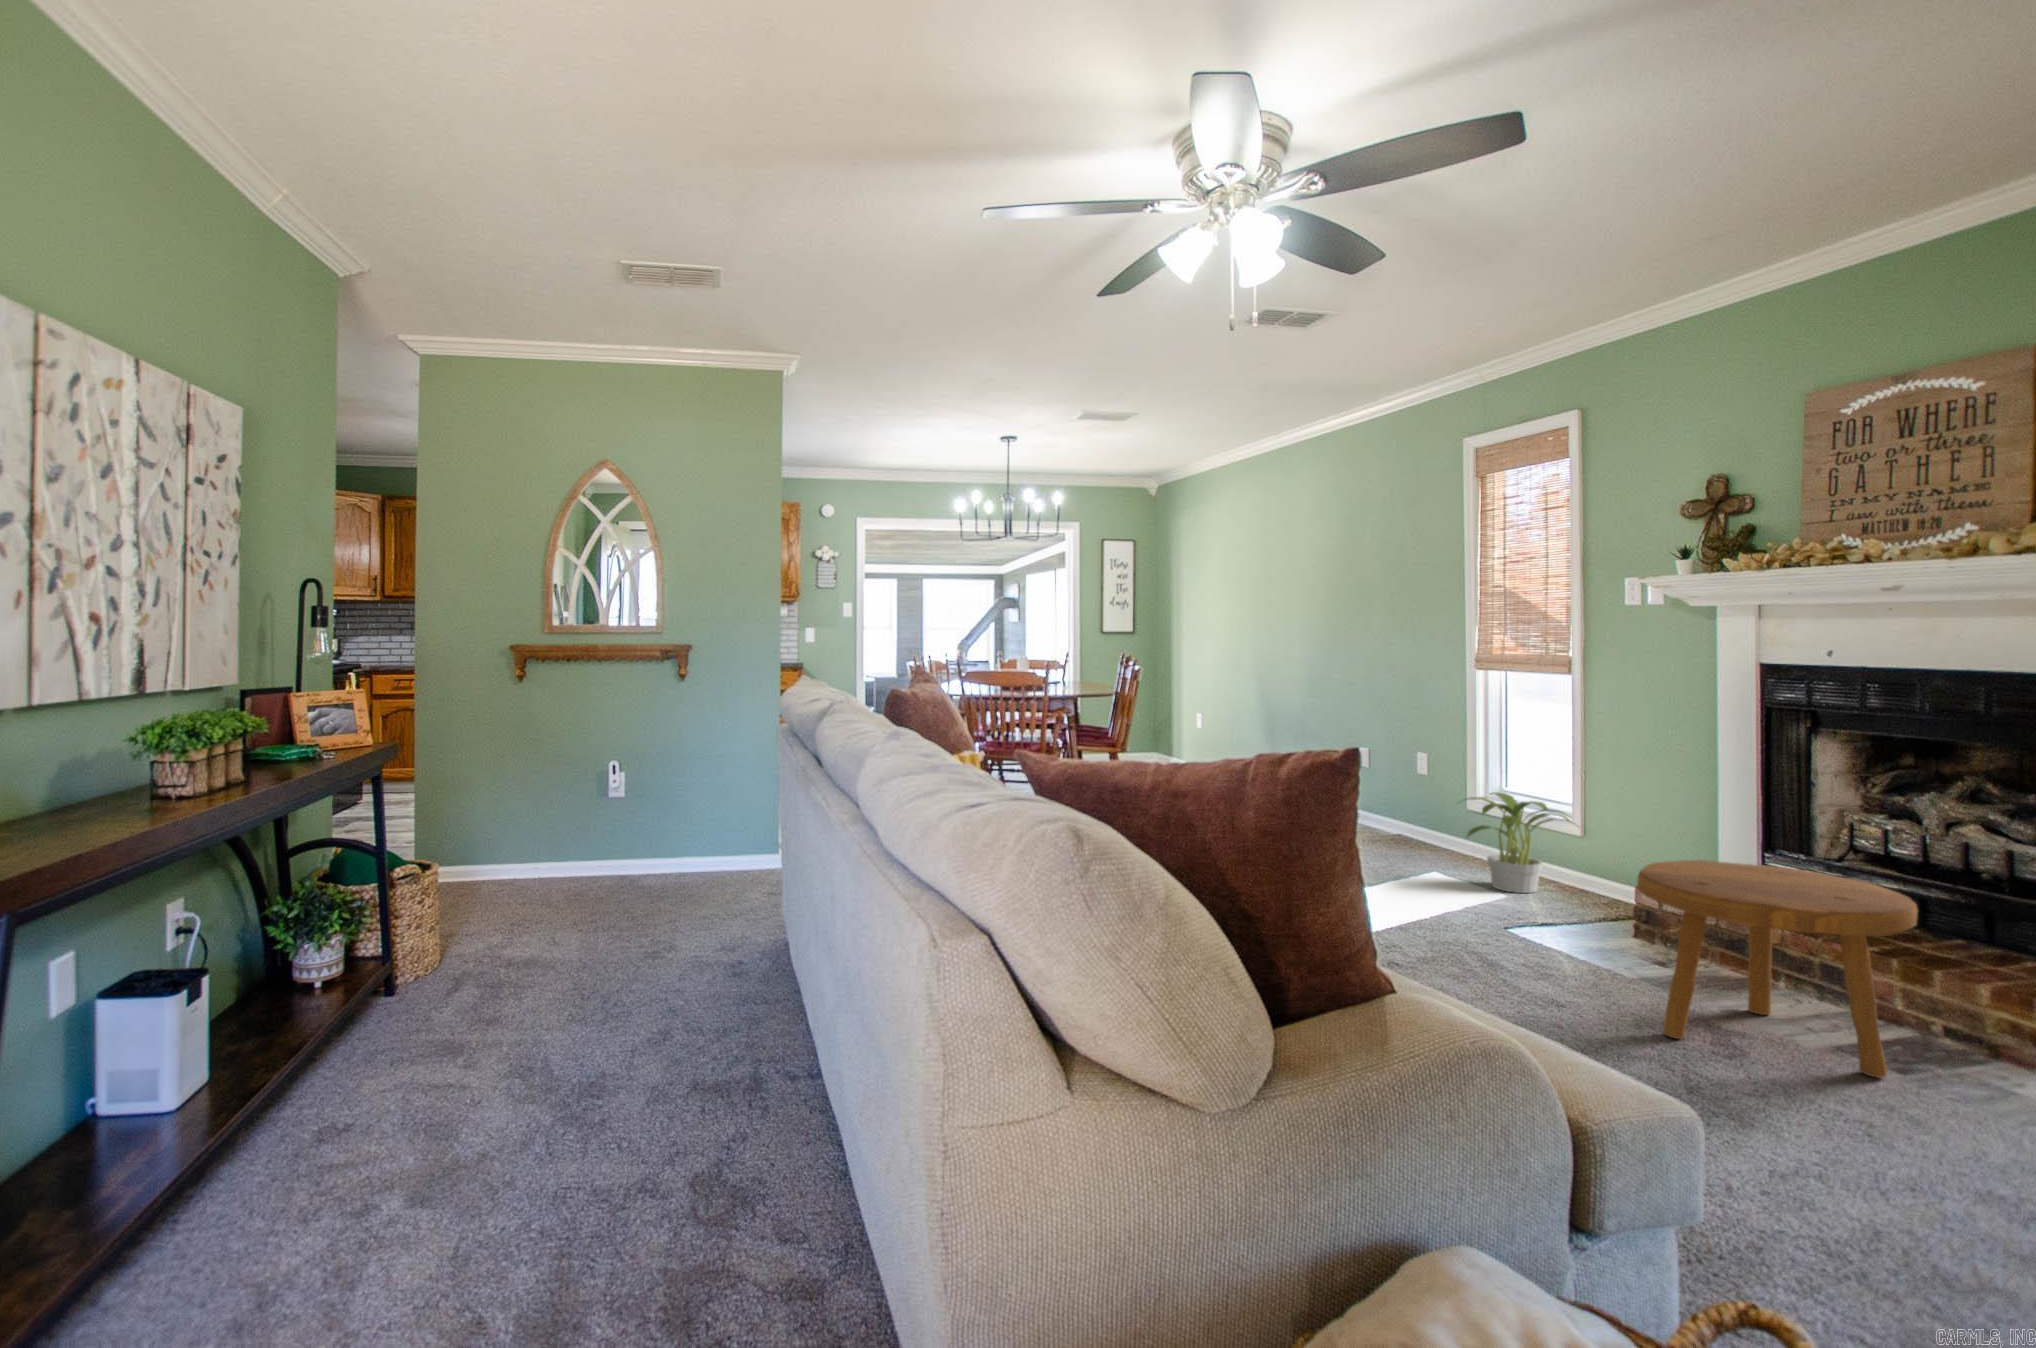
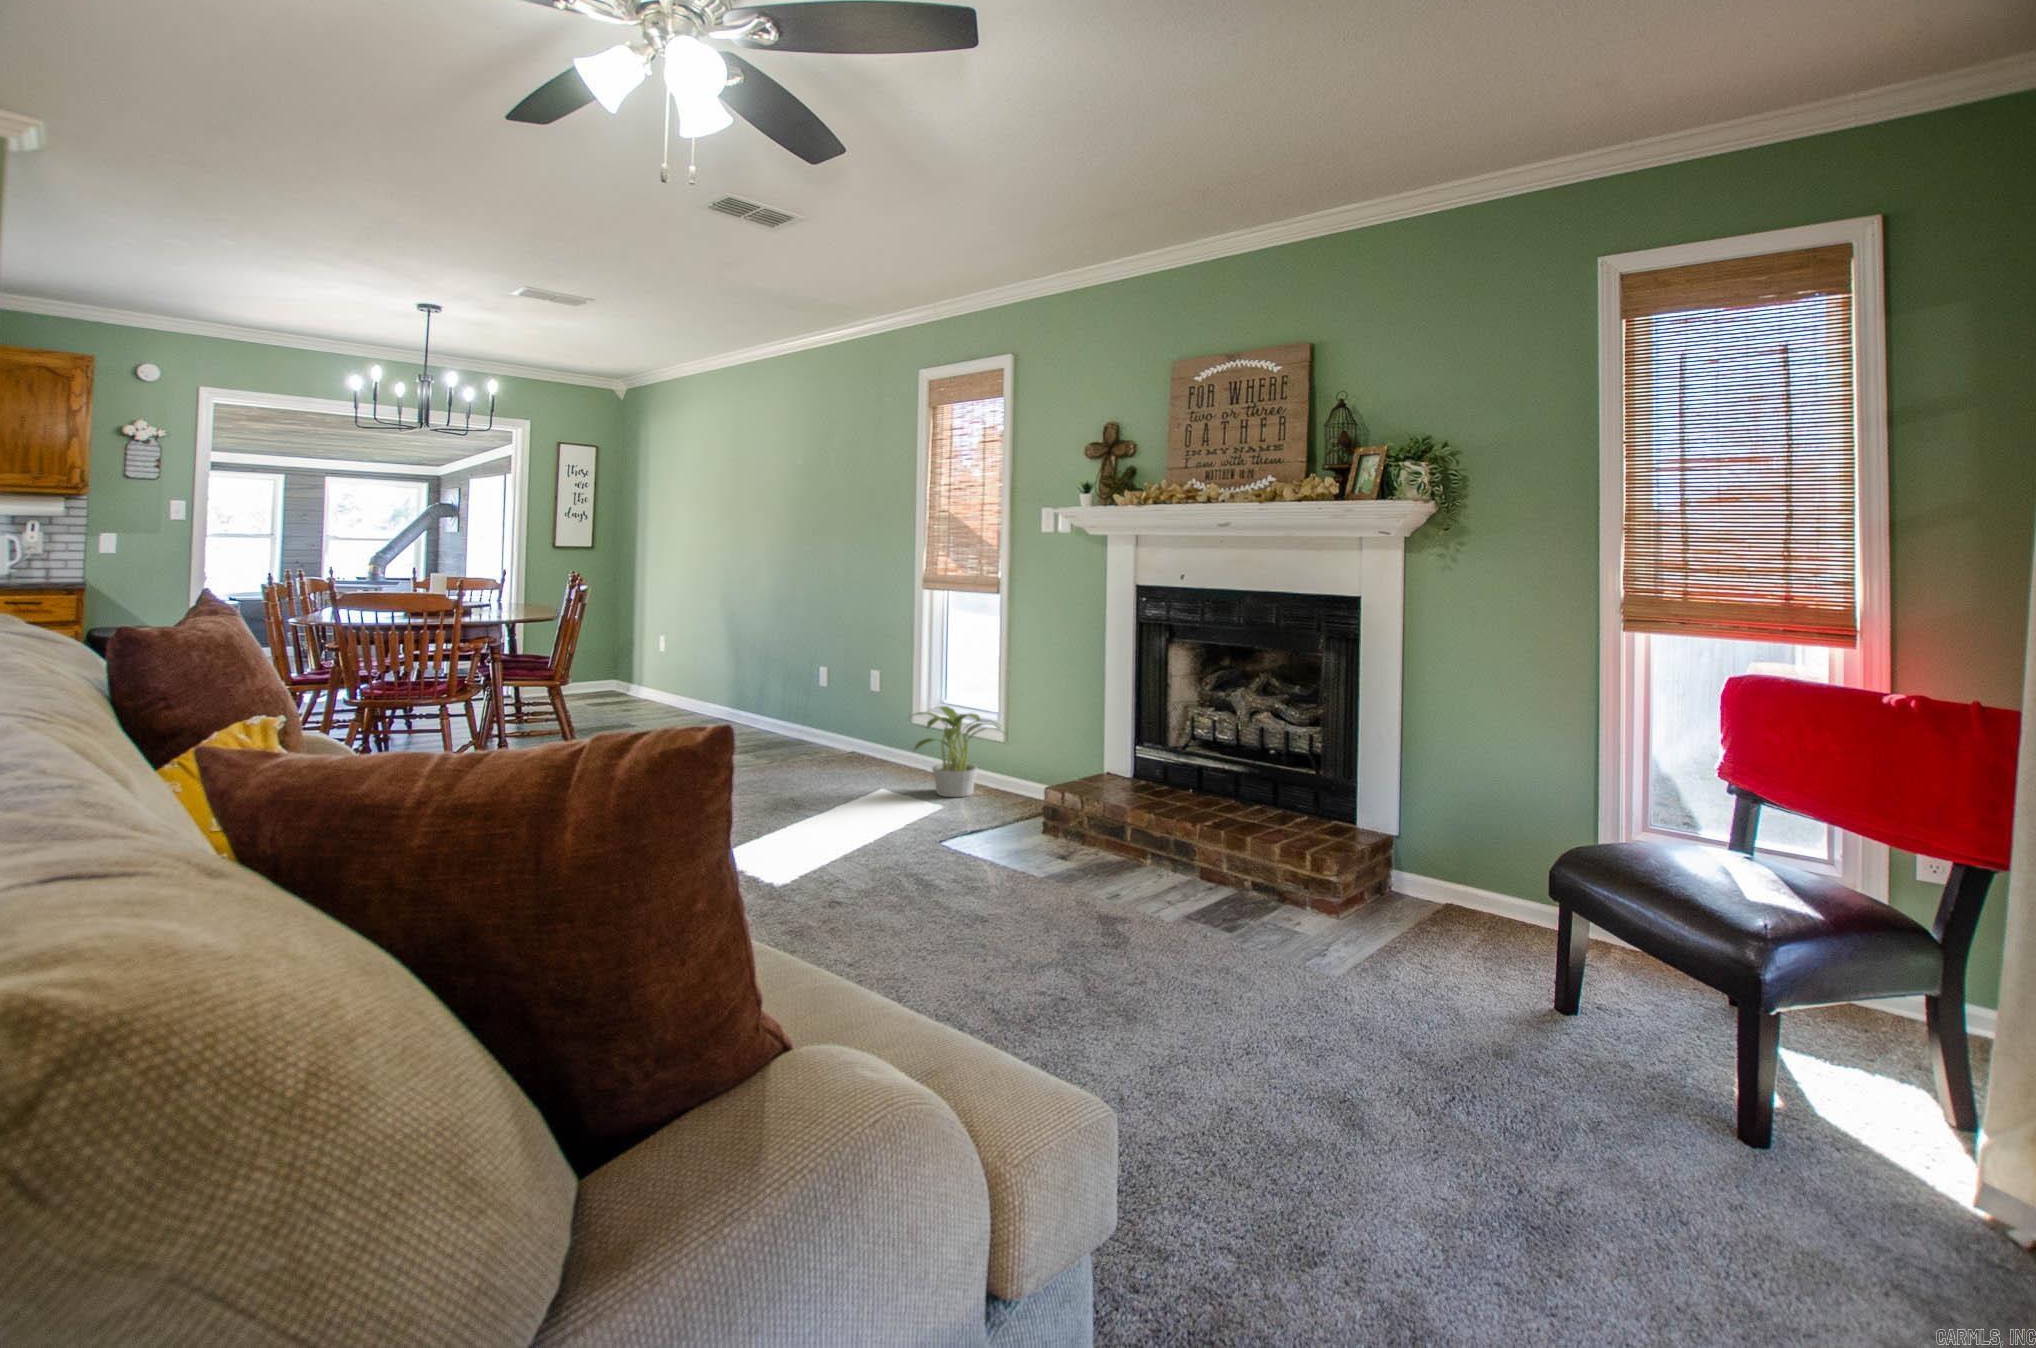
footstool: present [1637,860,1917,1077] -> none [1040,763,1234,935]

